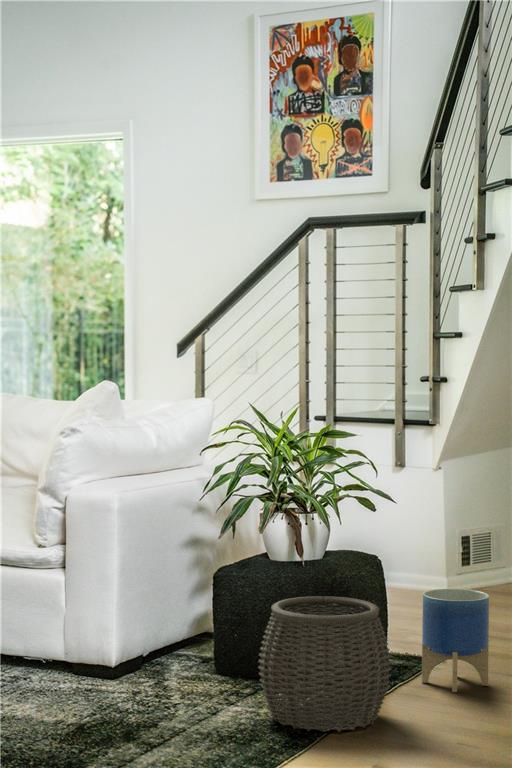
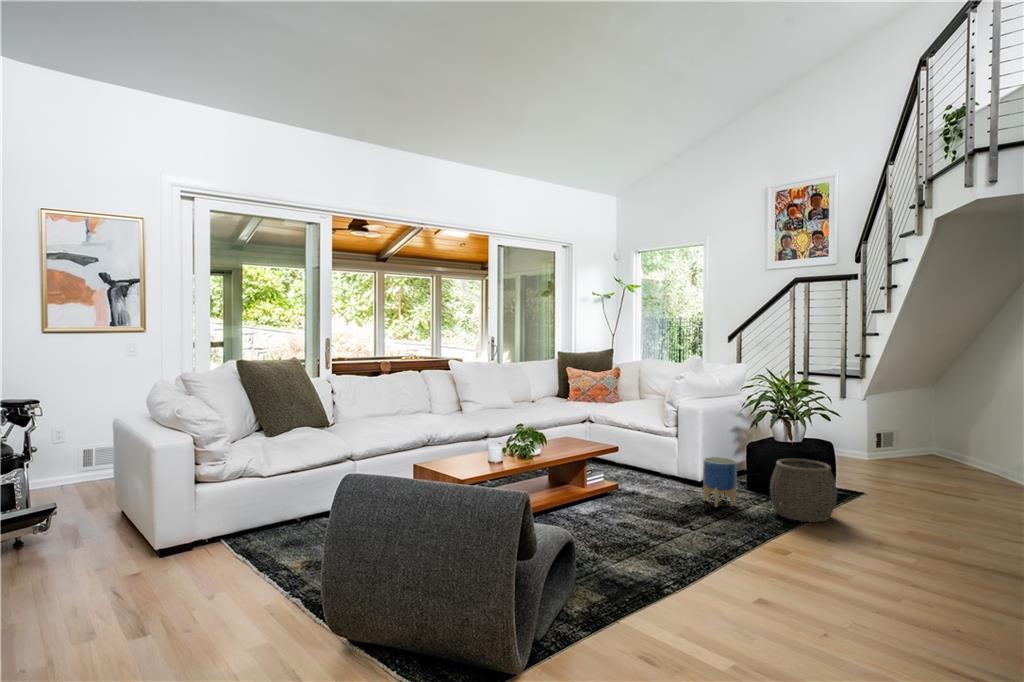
planter: present [422,589,489,692] -> present [703,457,737,507]

